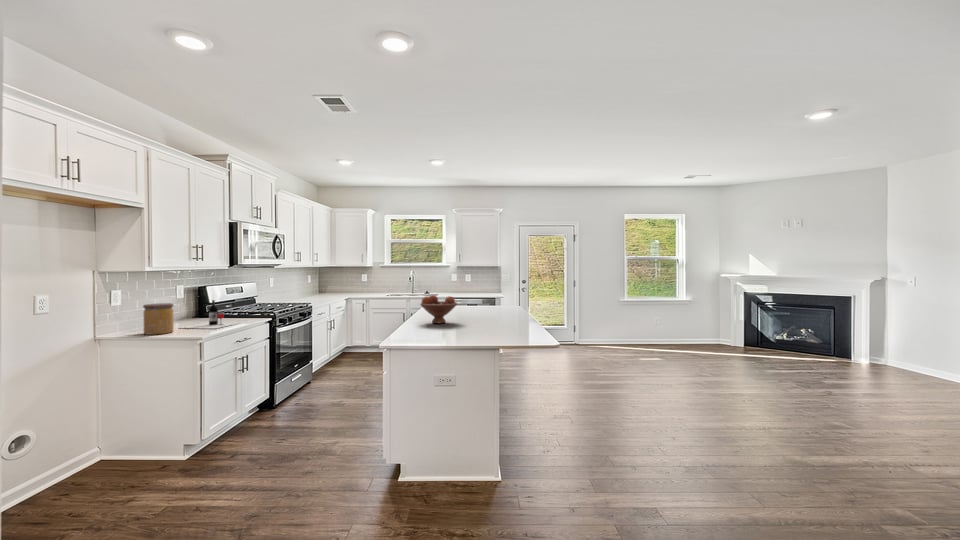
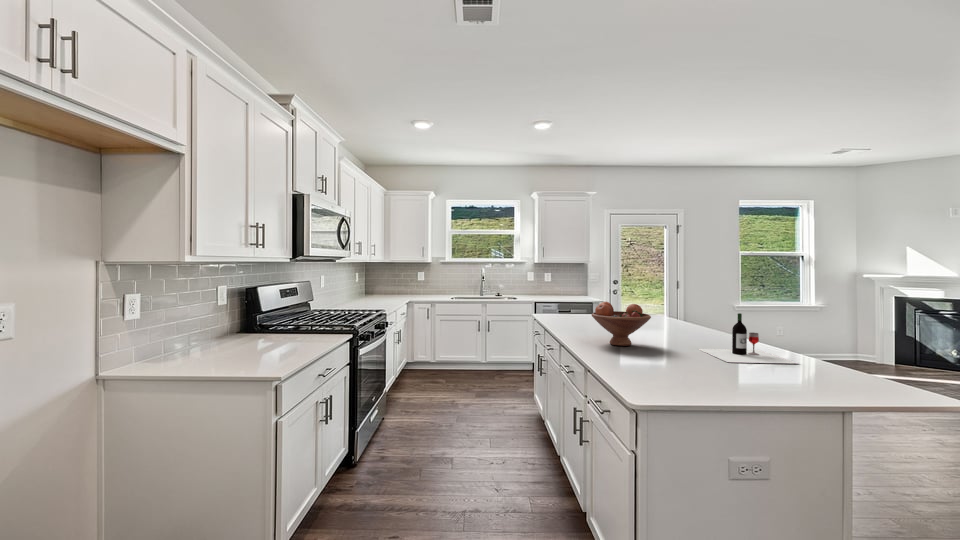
wine bottle: present [181,300,237,328] -> present [699,313,797,364]
jar: present [143,303,173,335] -> none [178,315,225,369]

